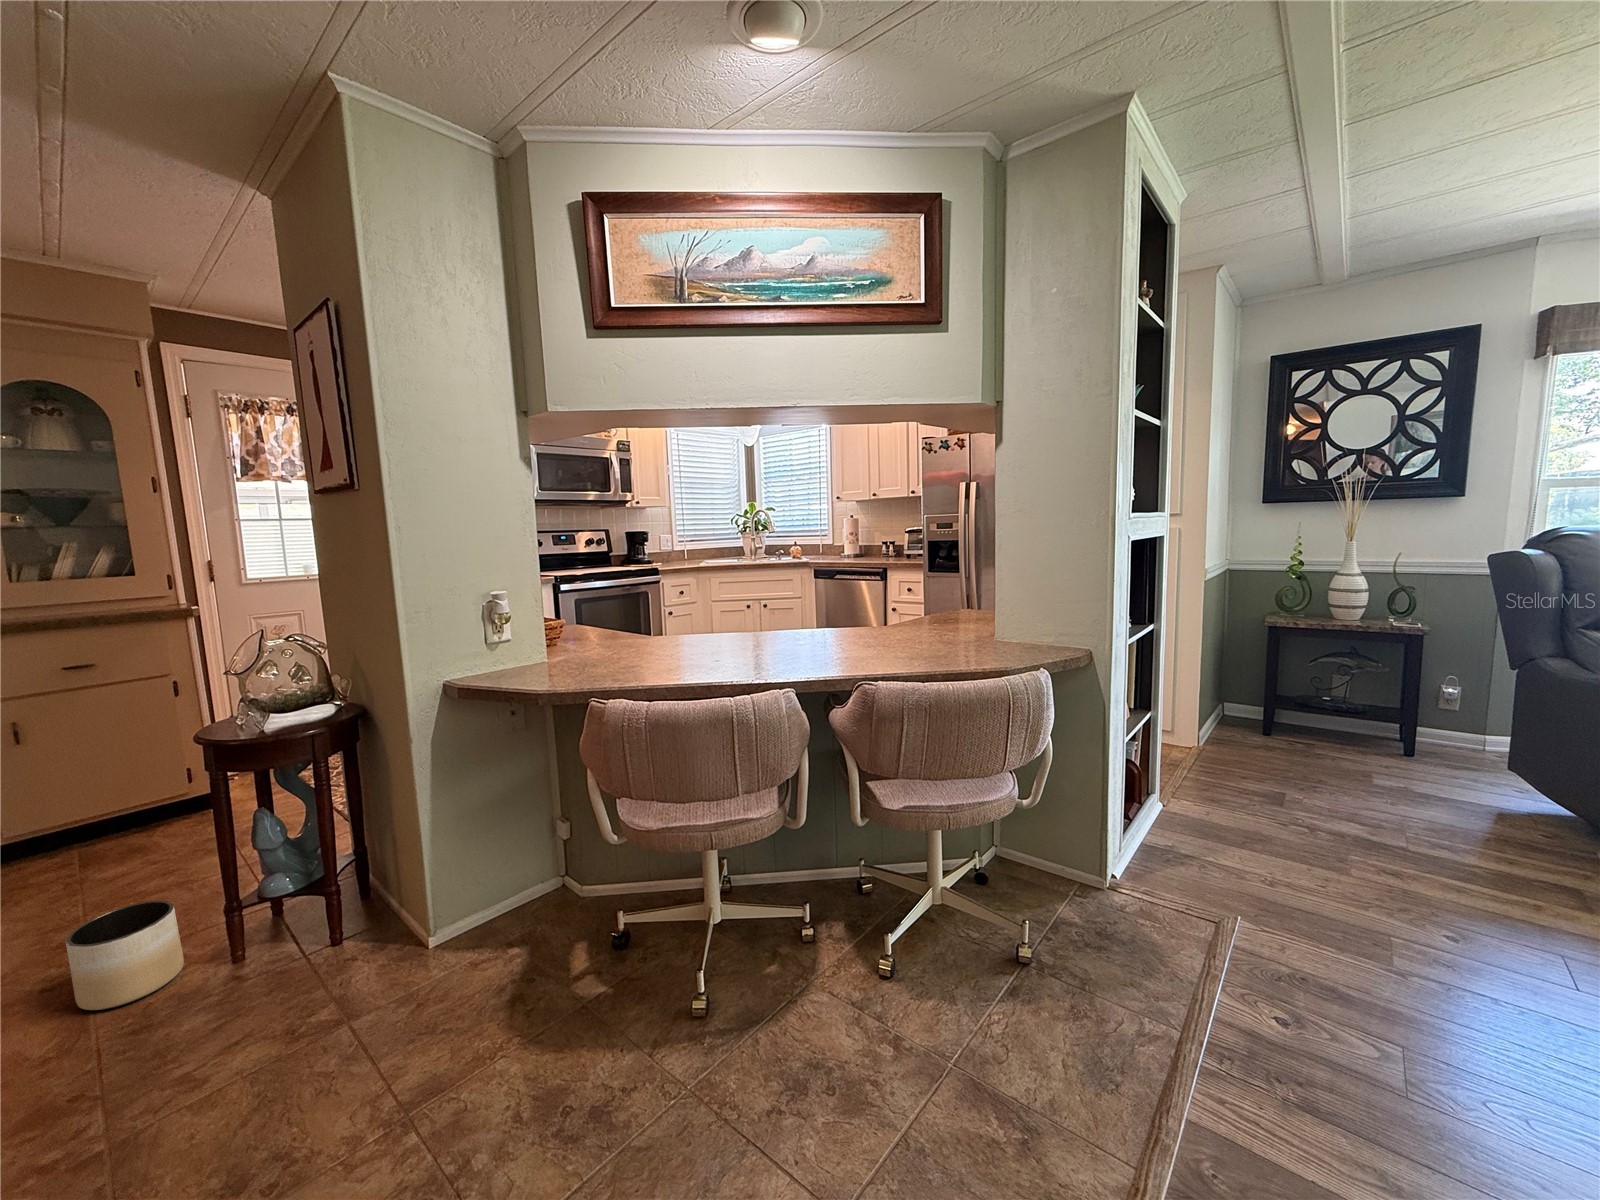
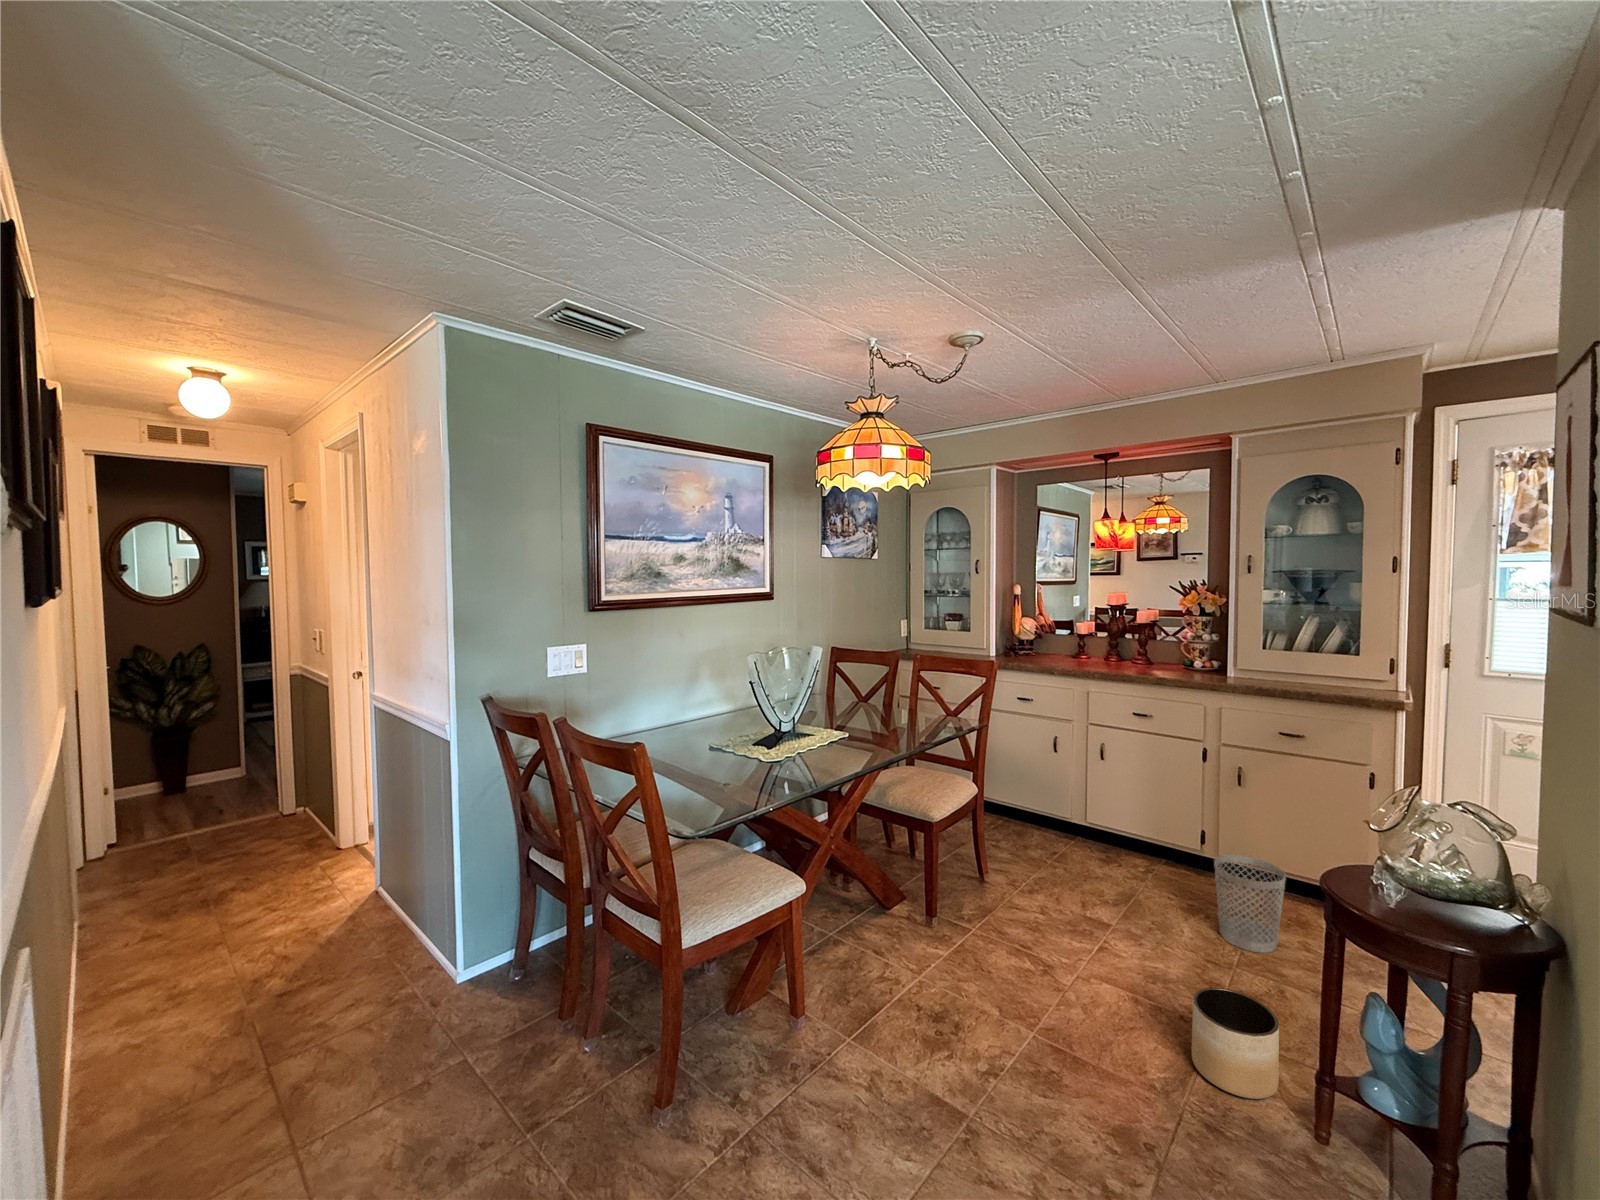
wastebasket: none [16,801,119,908] -> present [1214,855,1286,953]

